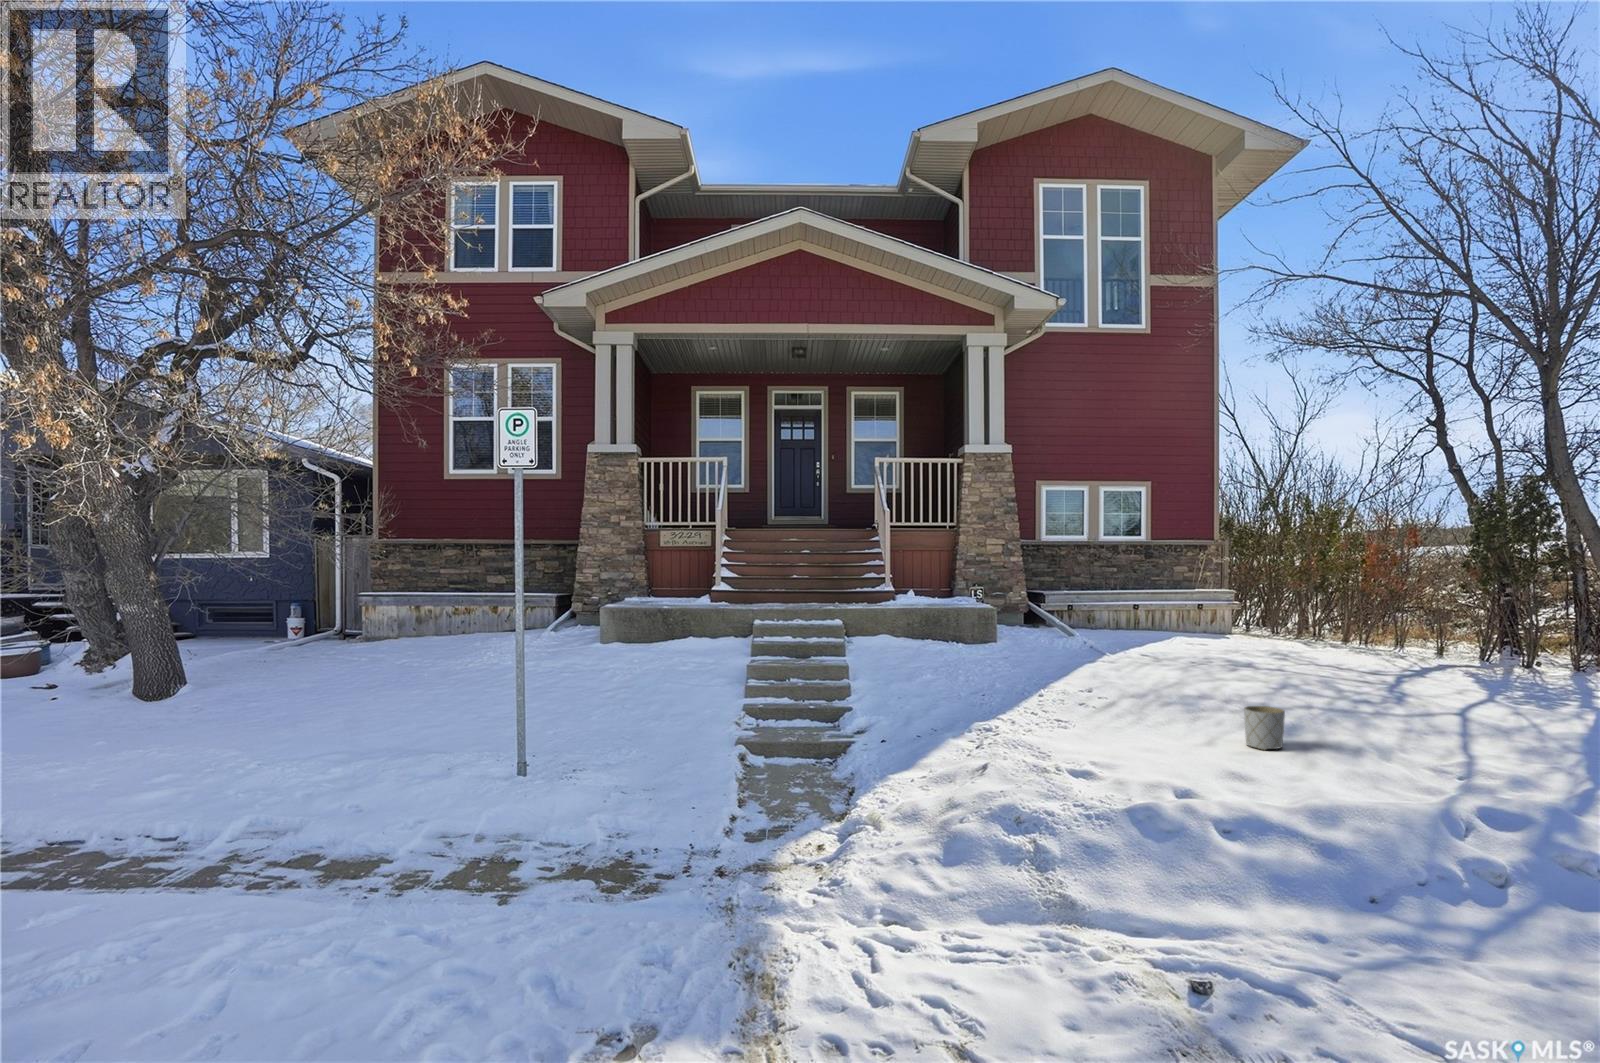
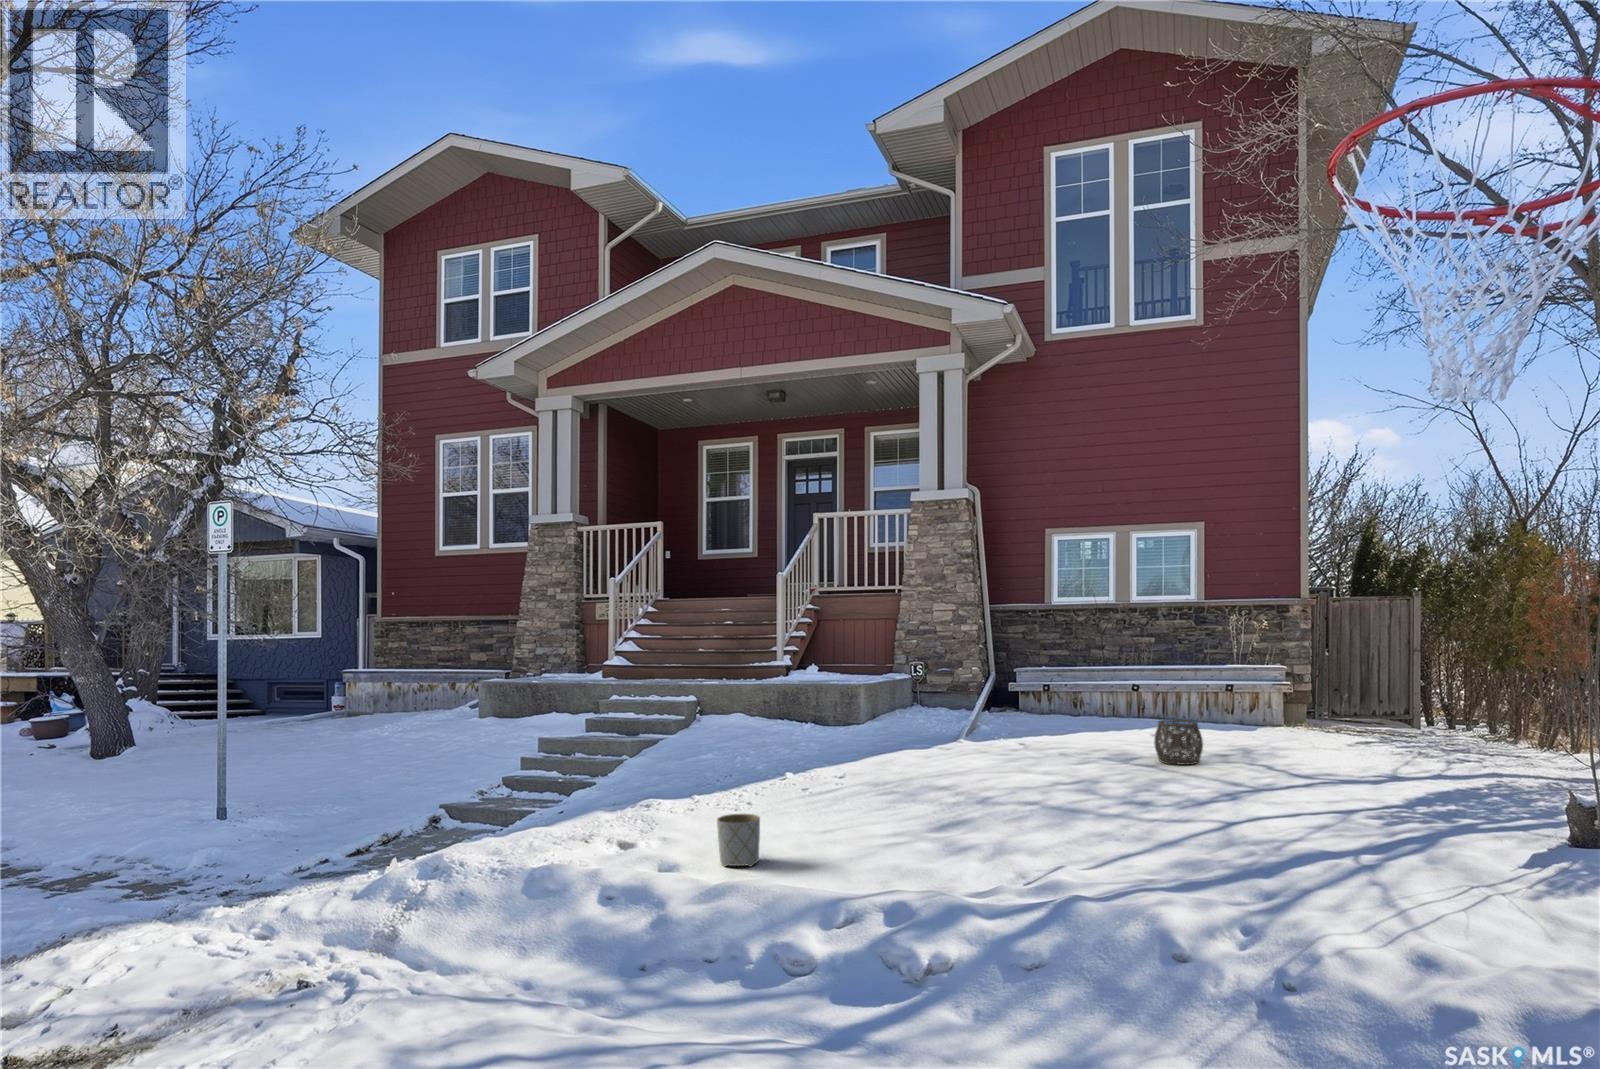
woven basket: none [1278,627,1319,660] -> present [1154,719,1203,765]

